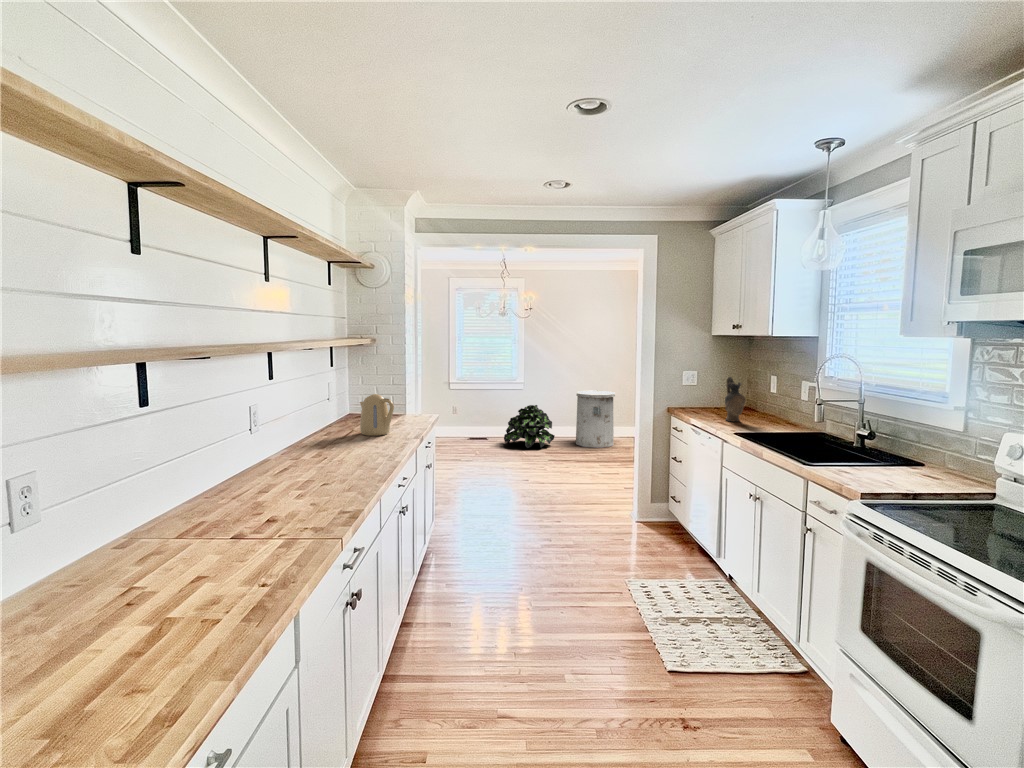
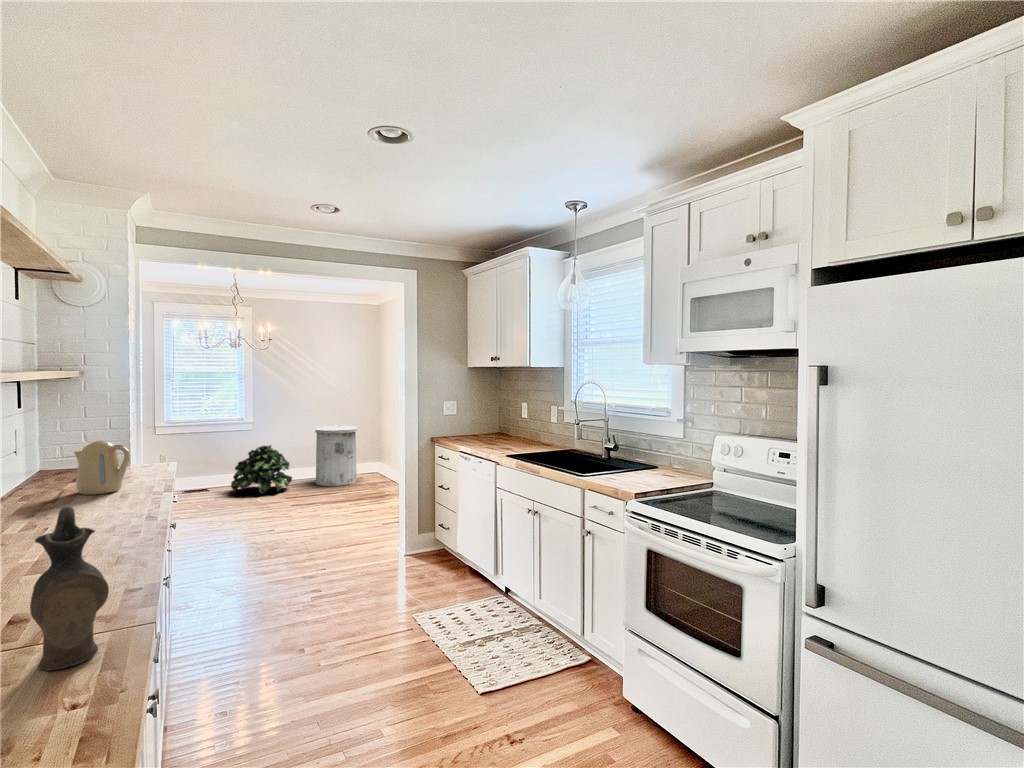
ceramic pitcher: present [725,377,746,421] -> present [30,506,109,670]

